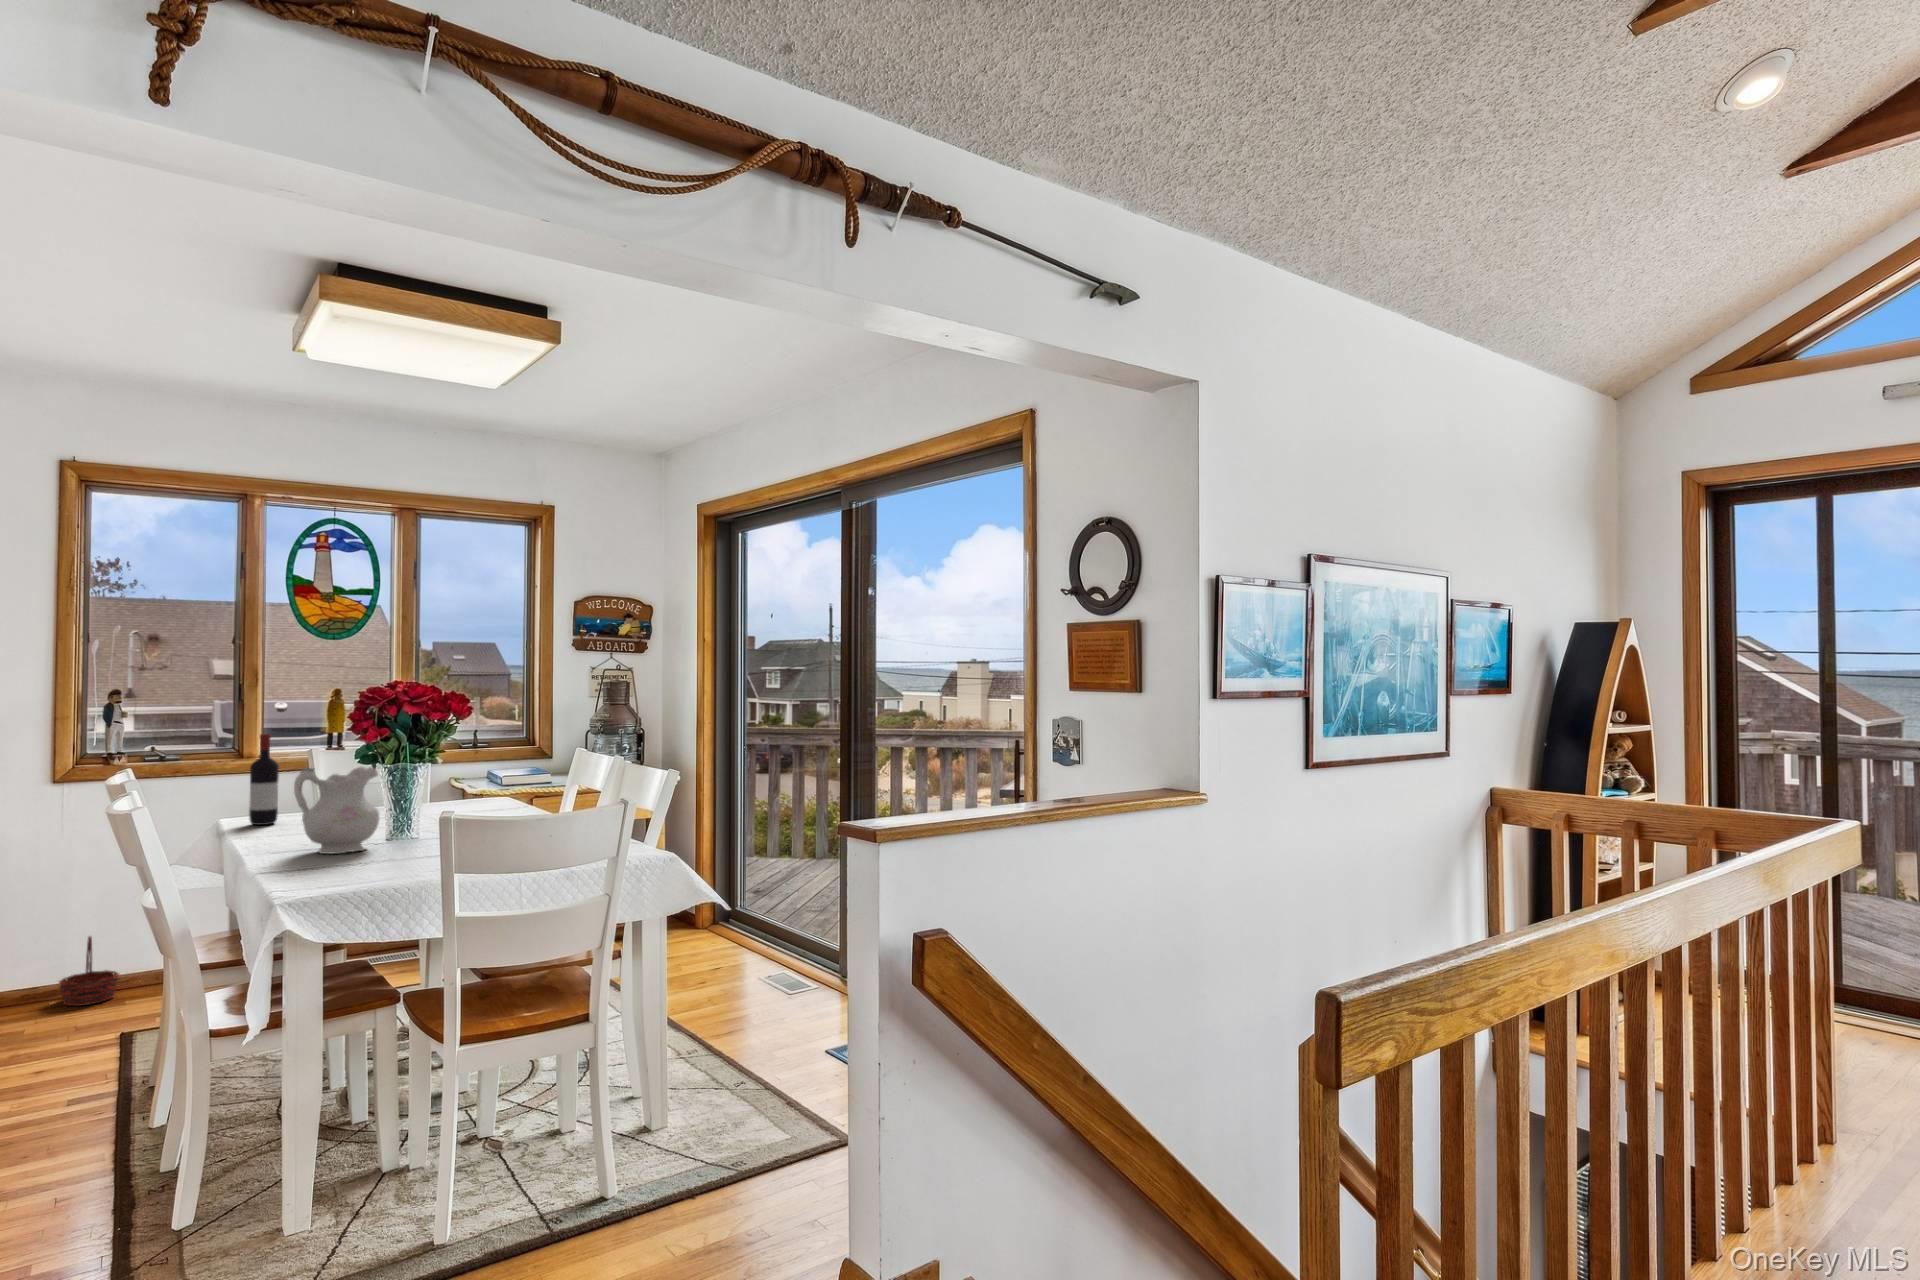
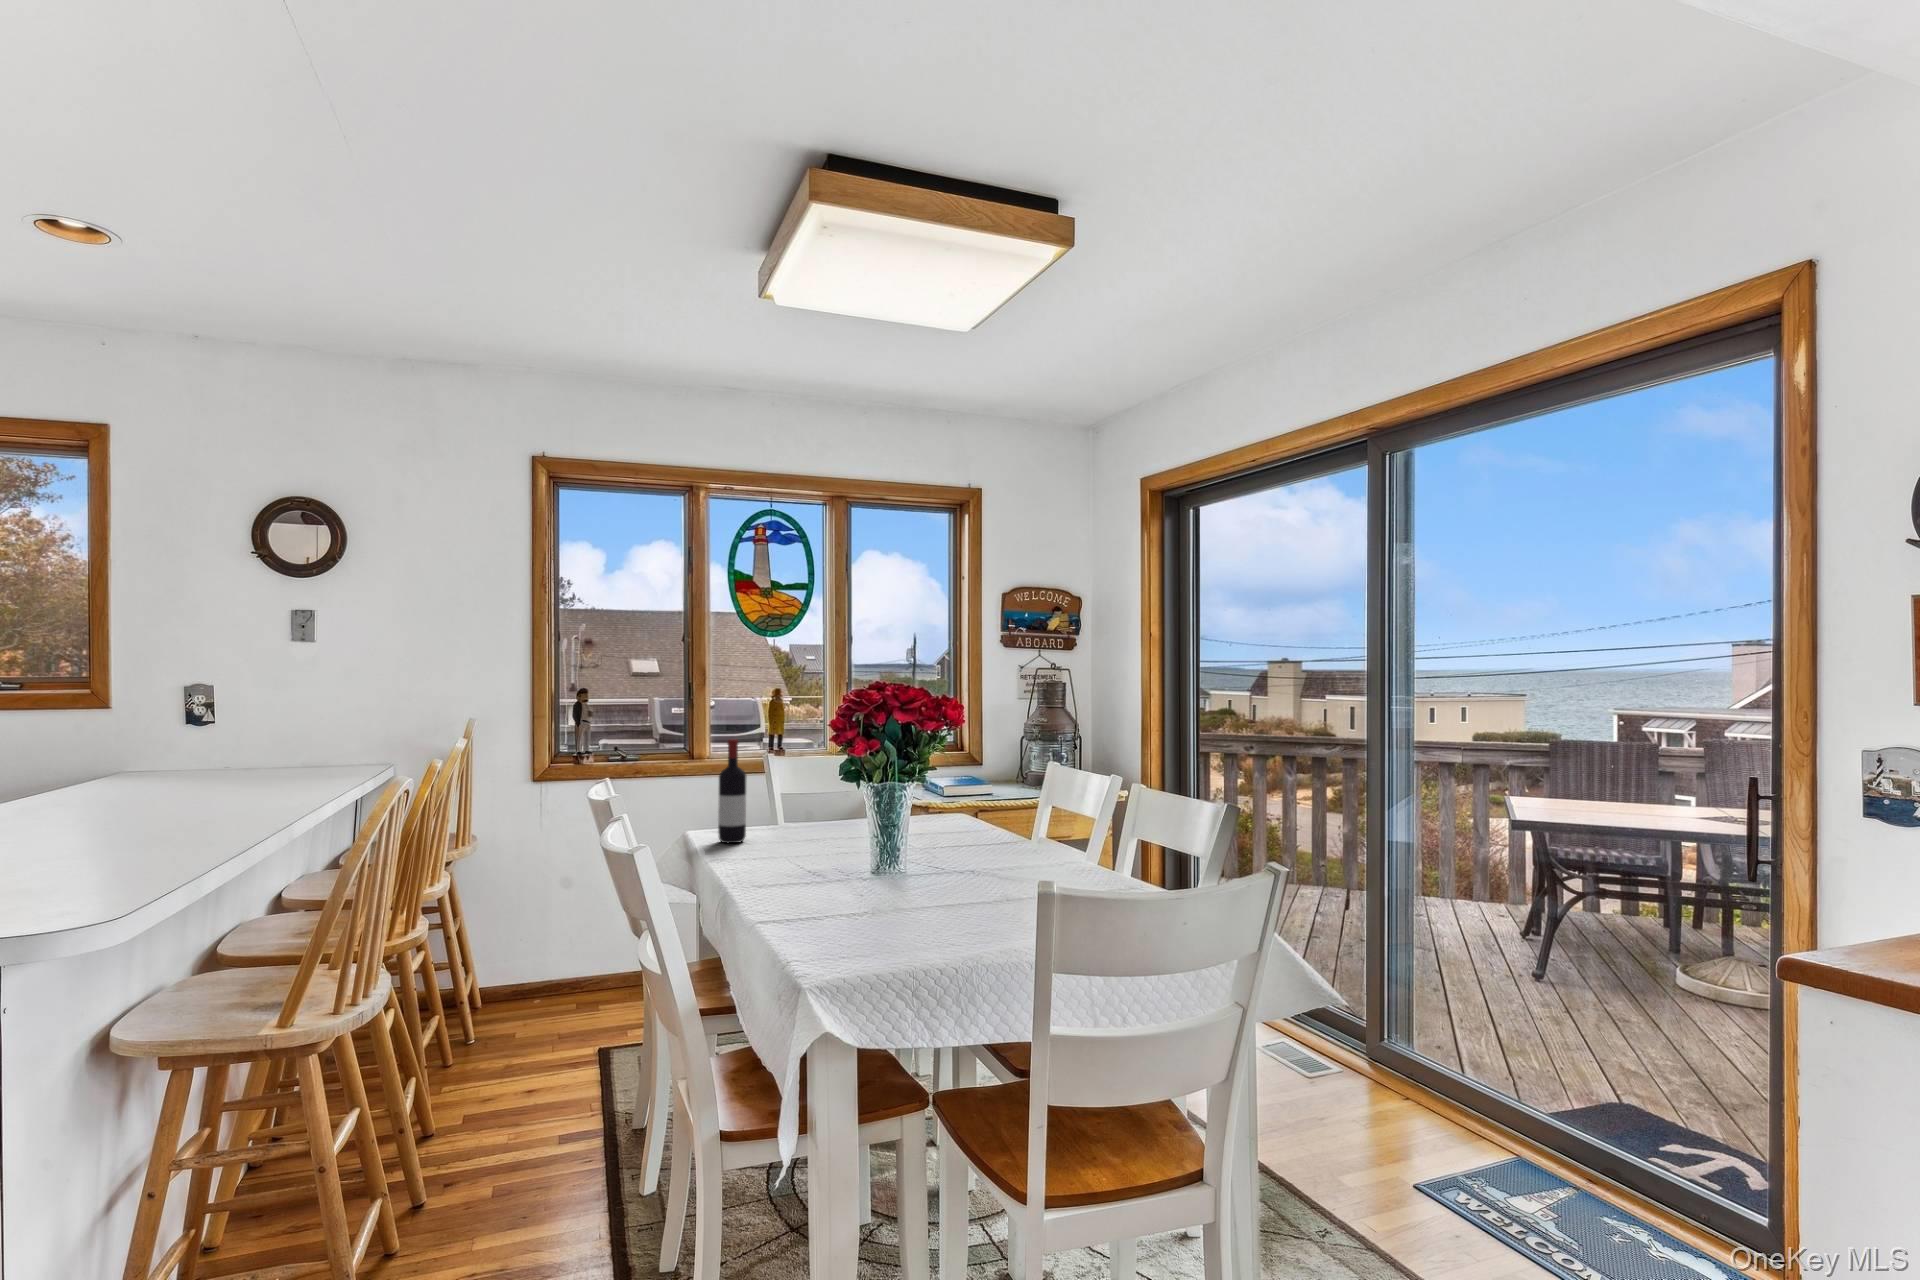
ceramic pitcher: present [294,767,379,854] -> none [784,786,876,896]
basket: present [59,936,119,1006] -> none [537,937,589,1009]

